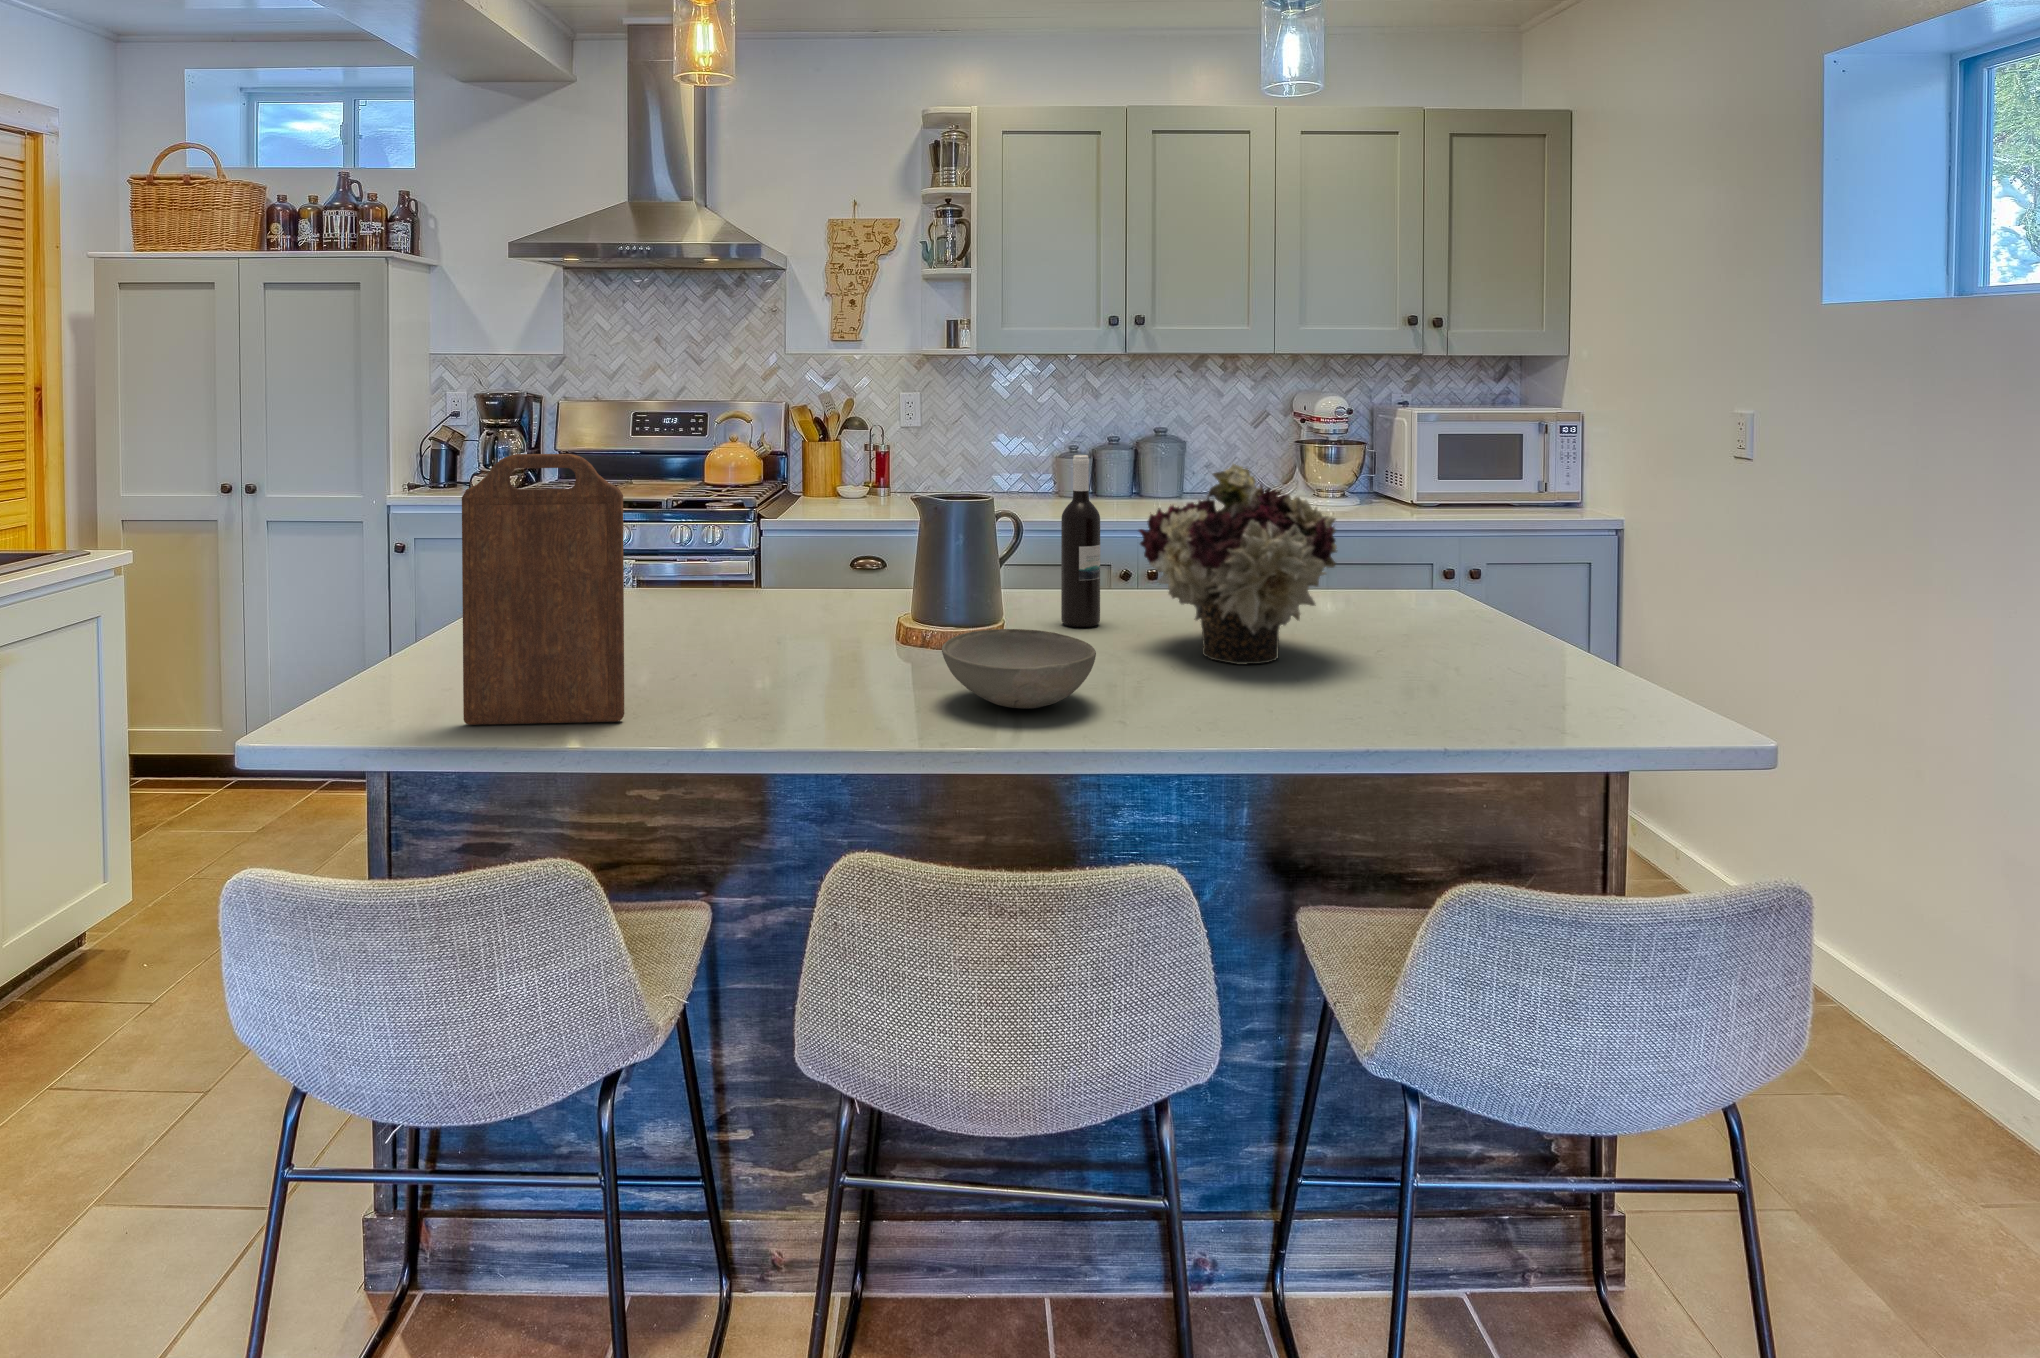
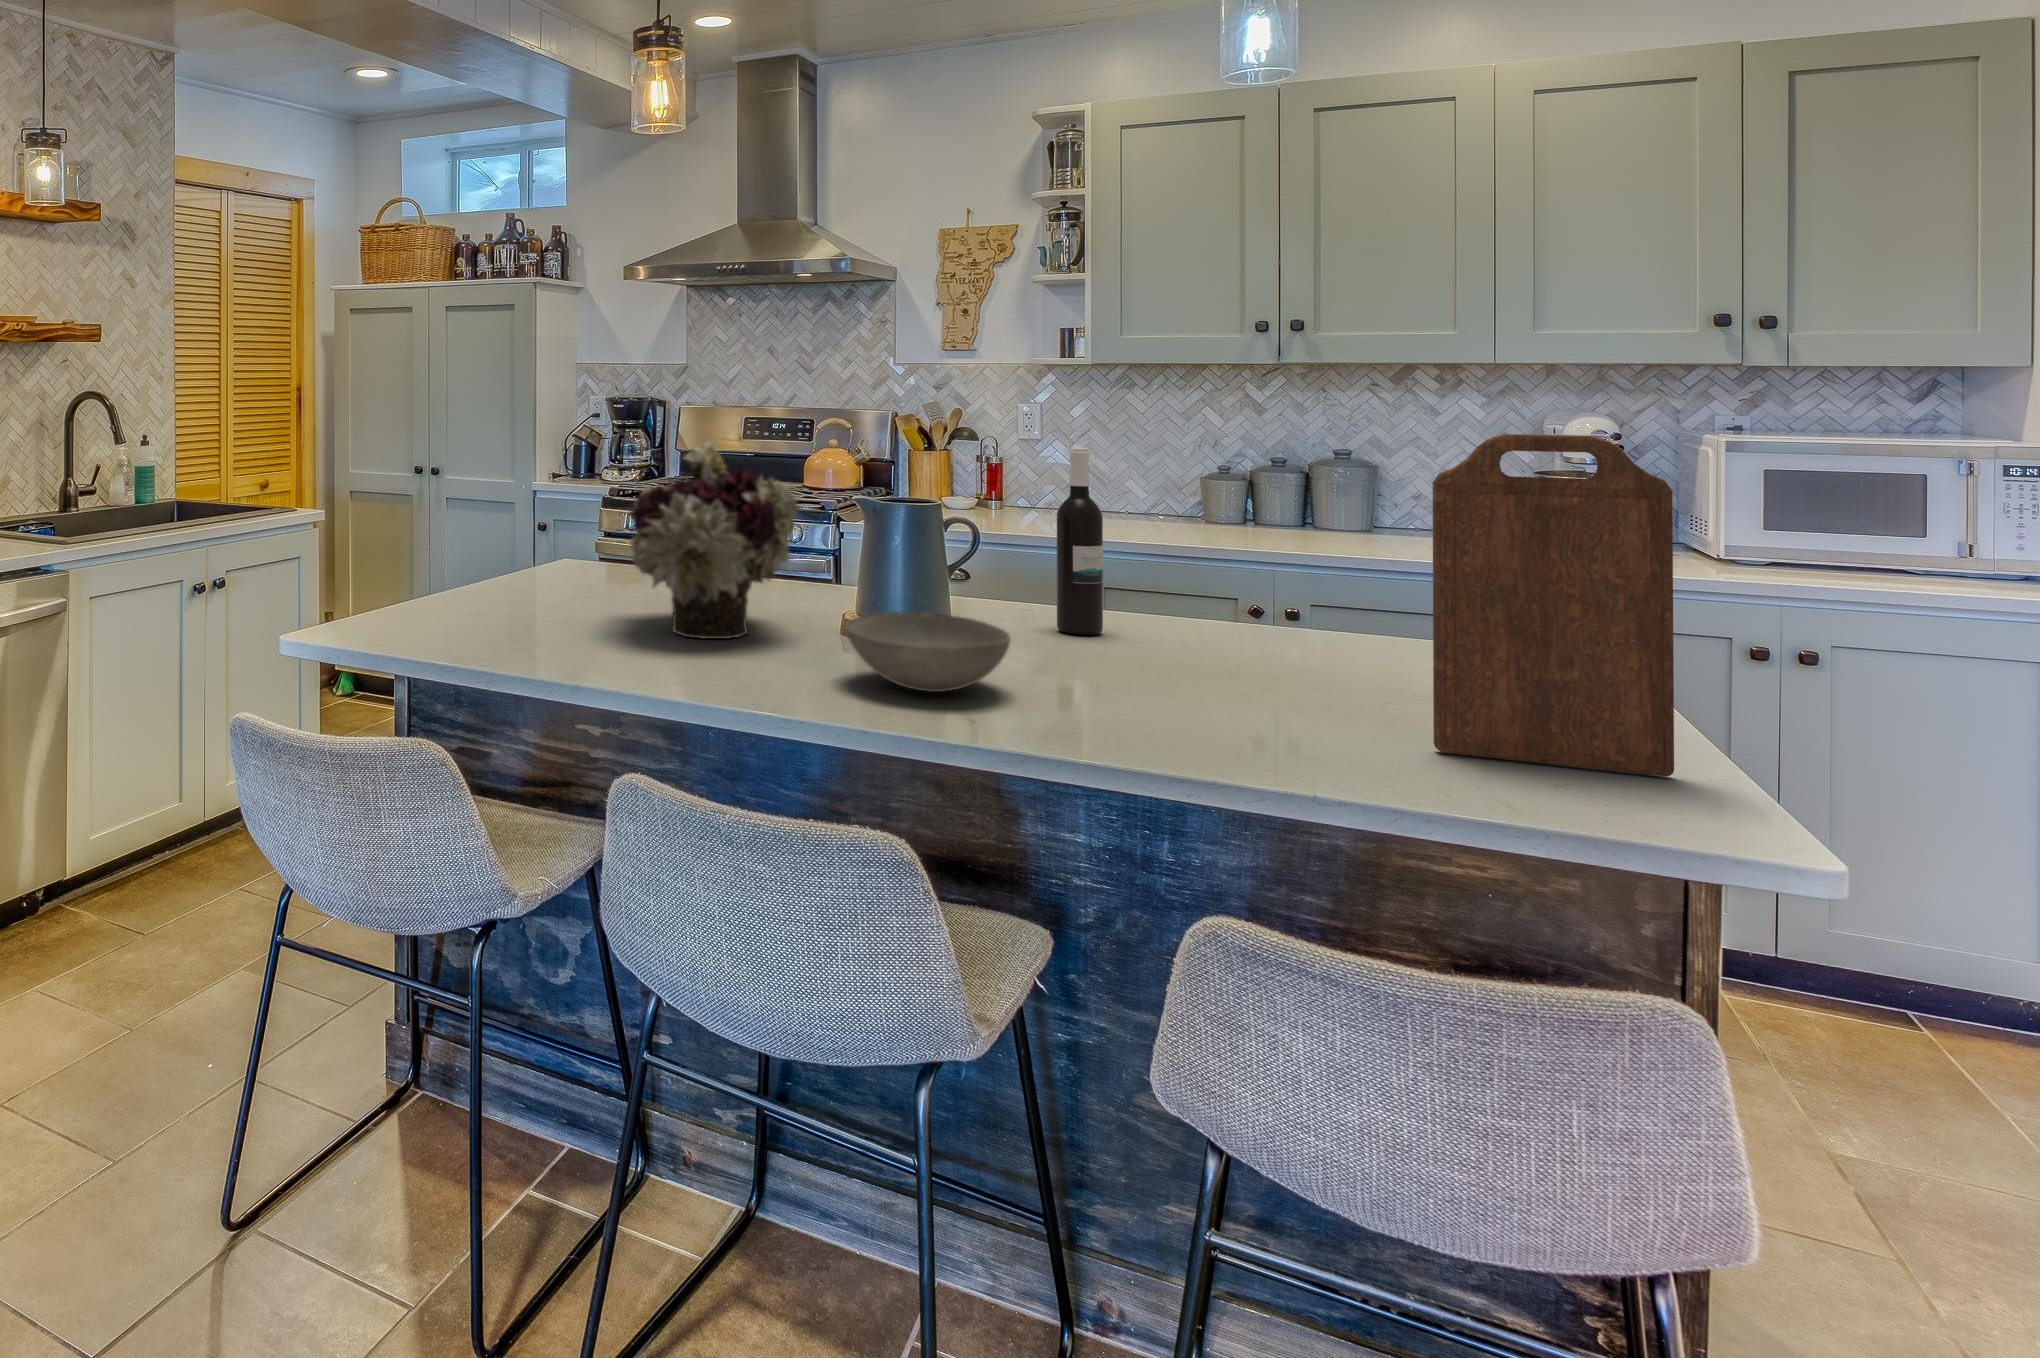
cutting board: present [462,454,624,725] -> present [1432,434,1674,776]
flower arrangement: present [1139,464,1337,665] -> present [629,442,799,639]

